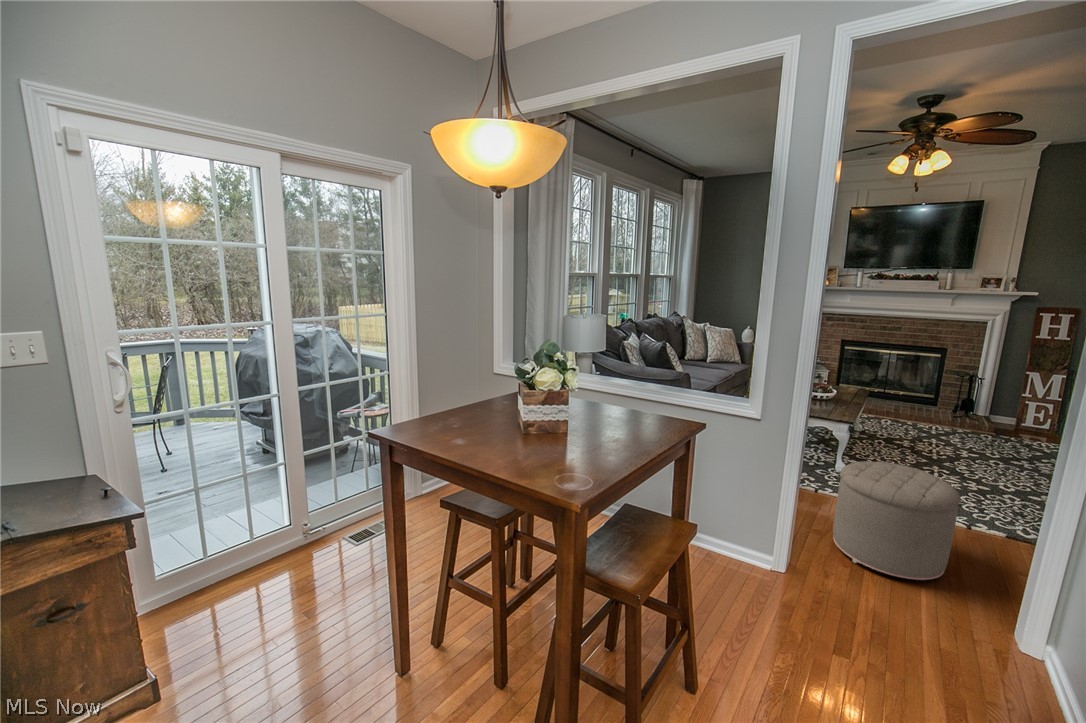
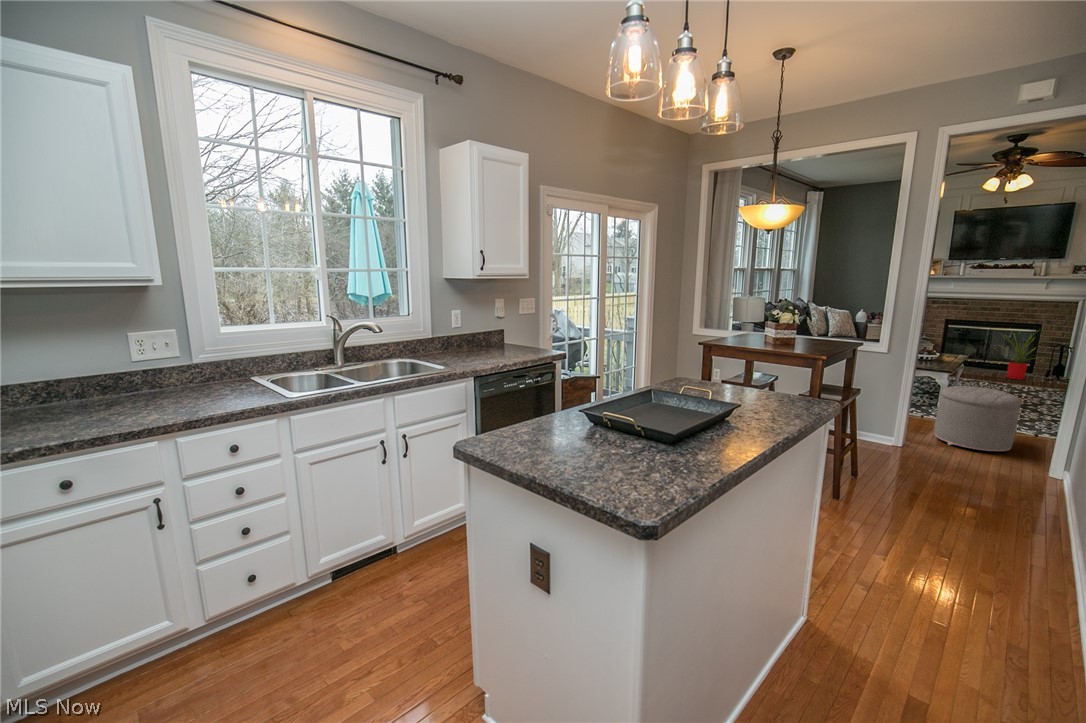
house plant: none [895,351,960,415] -> present [1006,333,1033,380]

